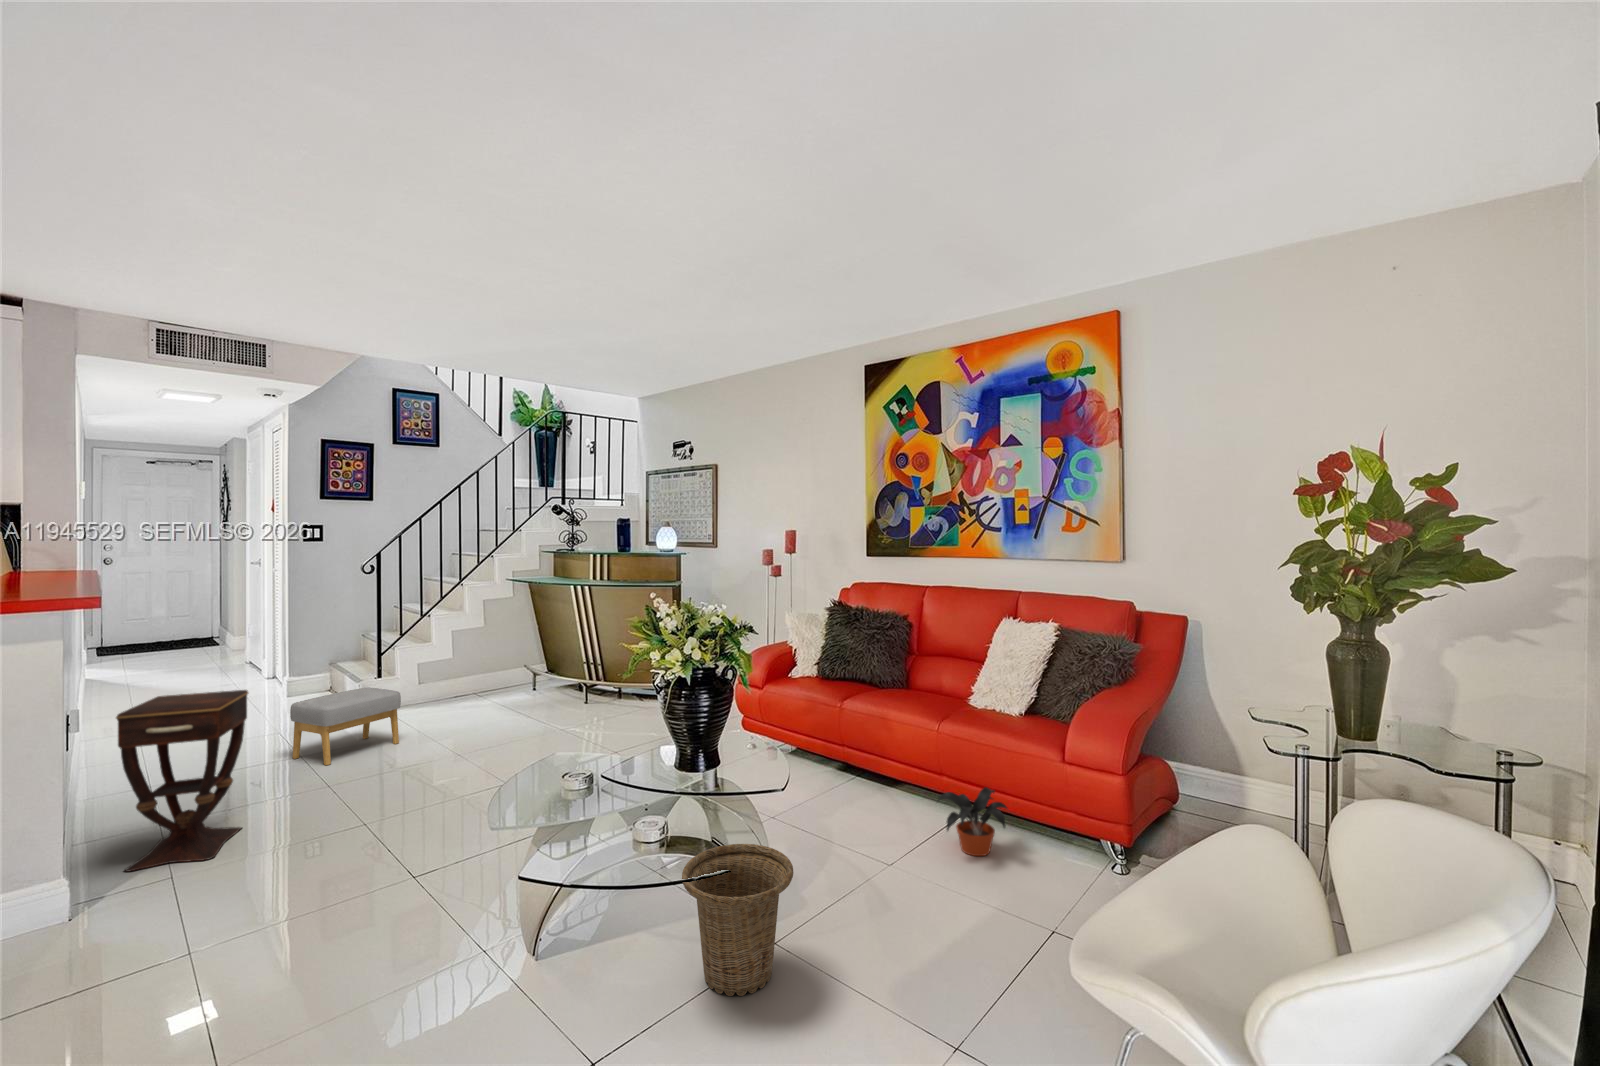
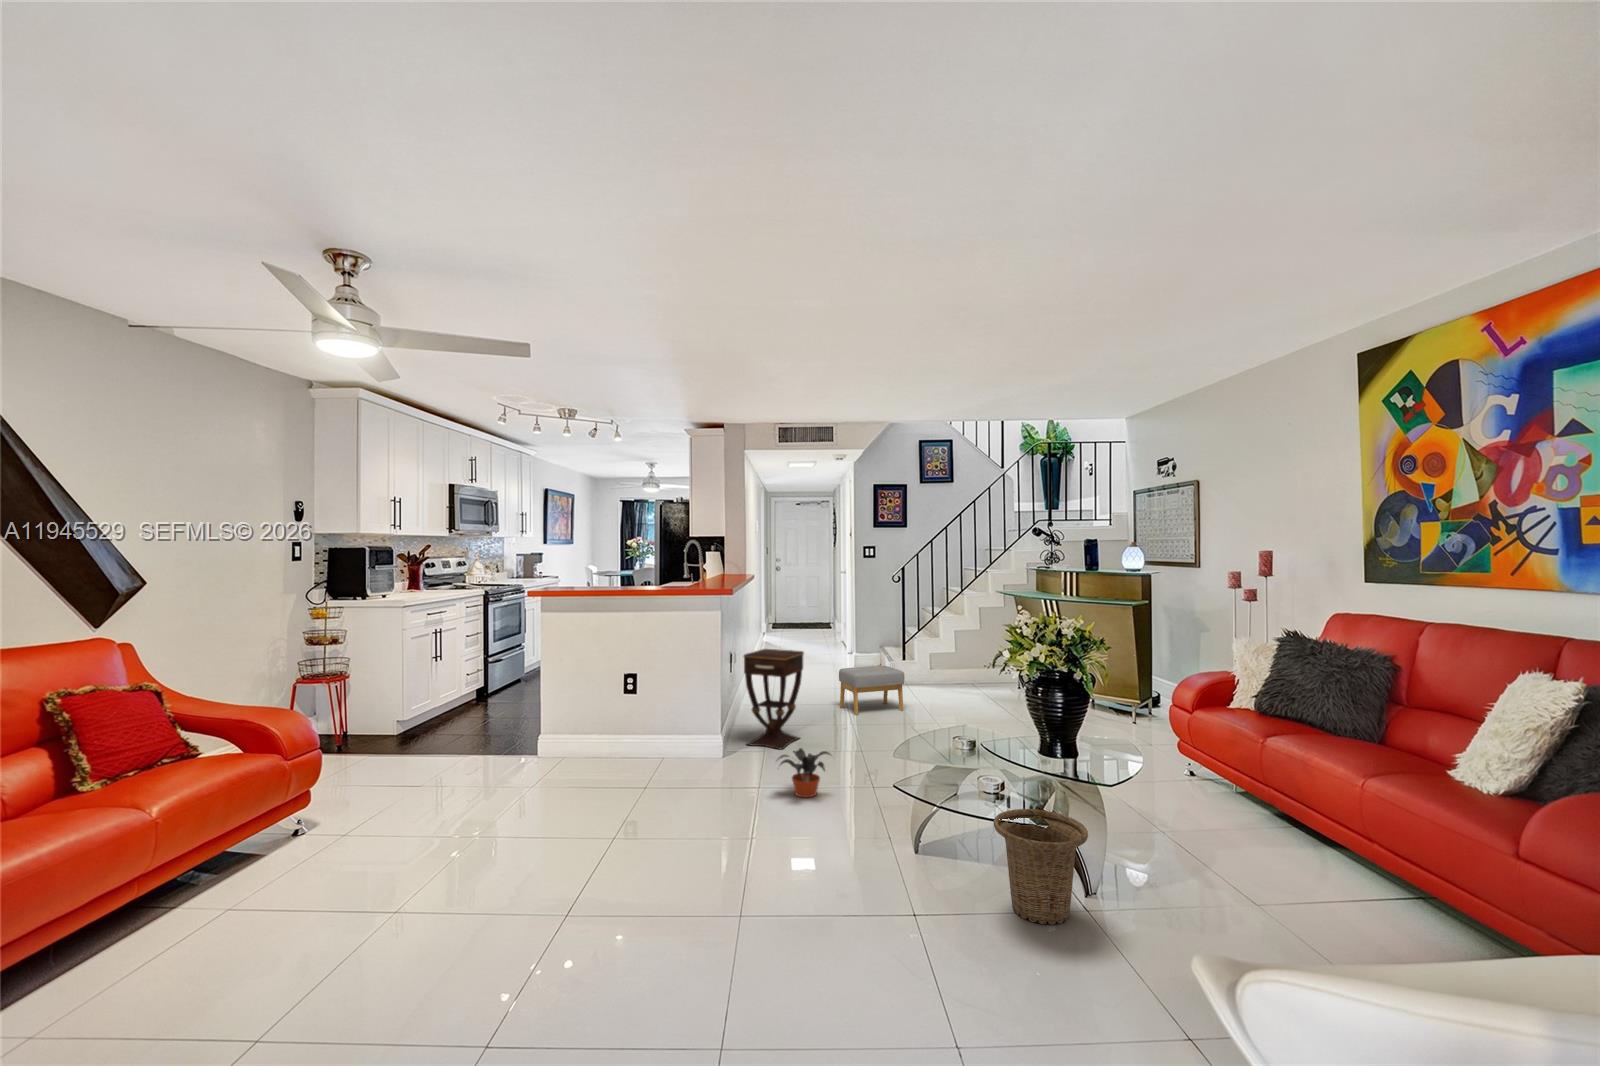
potted plant: present [938,787,1008,856] -> present [778,748,830,797]

